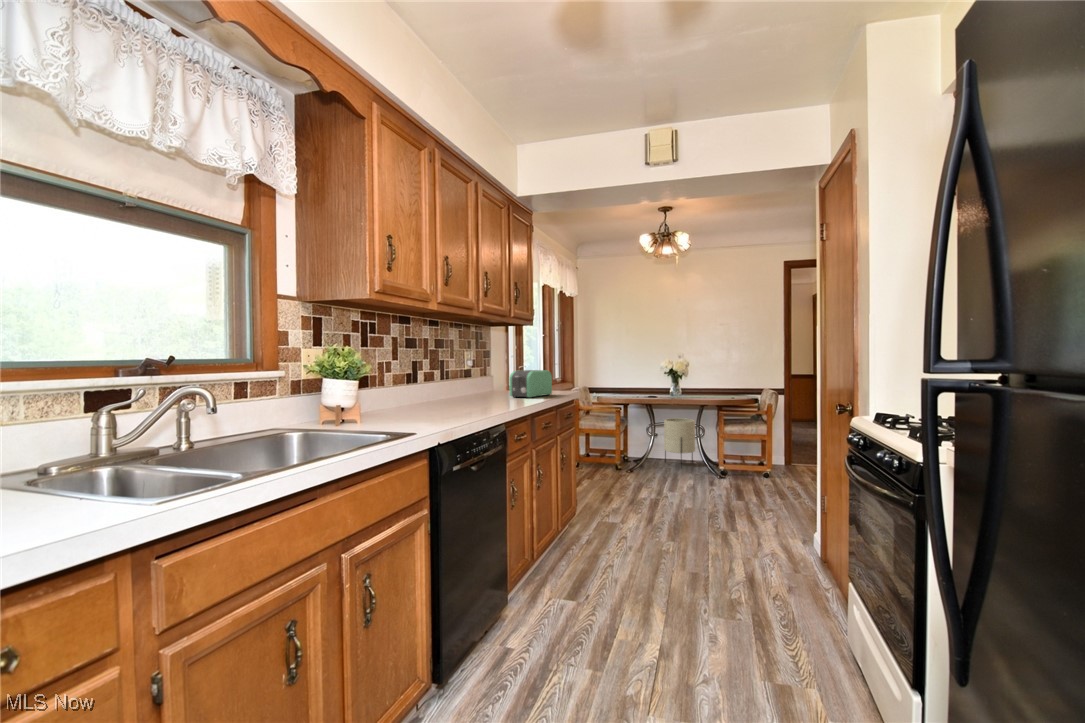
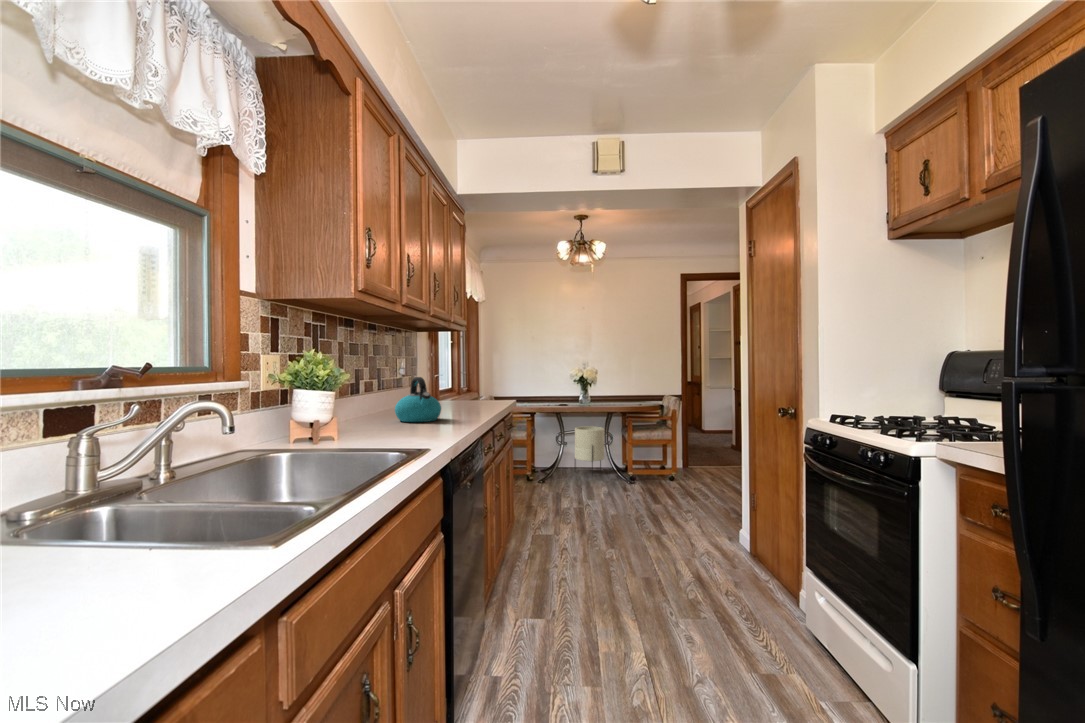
kettle: none [439,367,481,408] -> present [395,377,441,422]
toaster: present [509,370,552,398] -> none [454,379,496,409]

